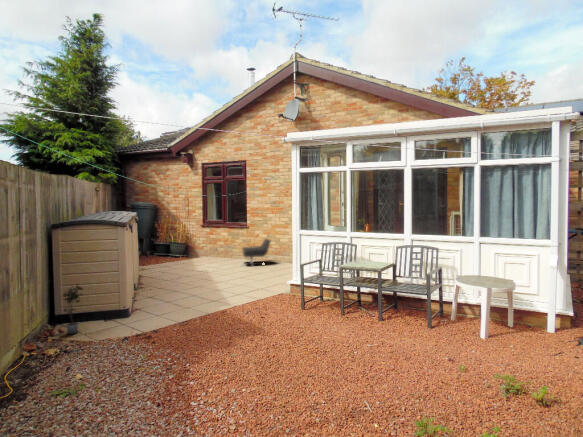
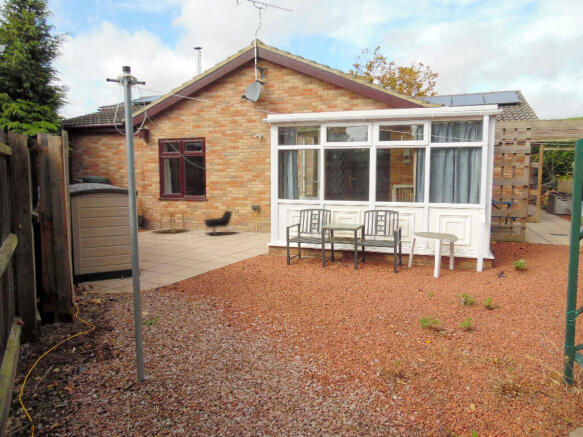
round table: none [194,237,229,263] -> present [157,210,185,233]
potted plant: present [63,284,83,334] -> none [84,245,106,290]

